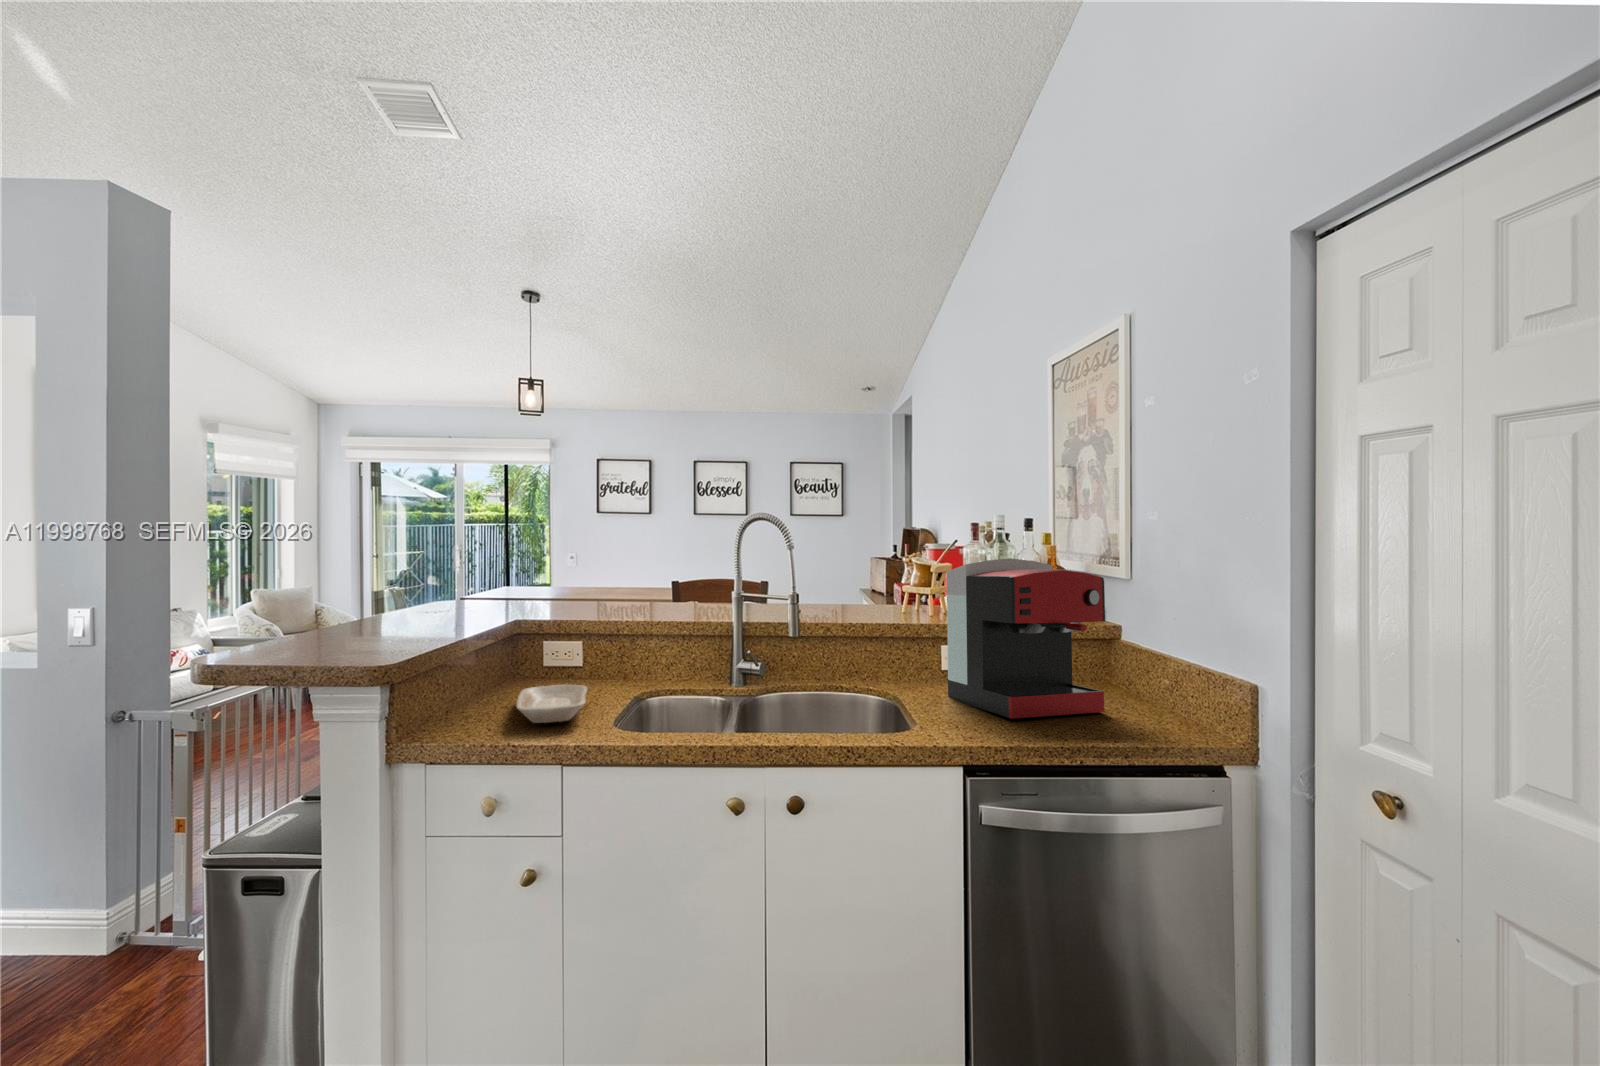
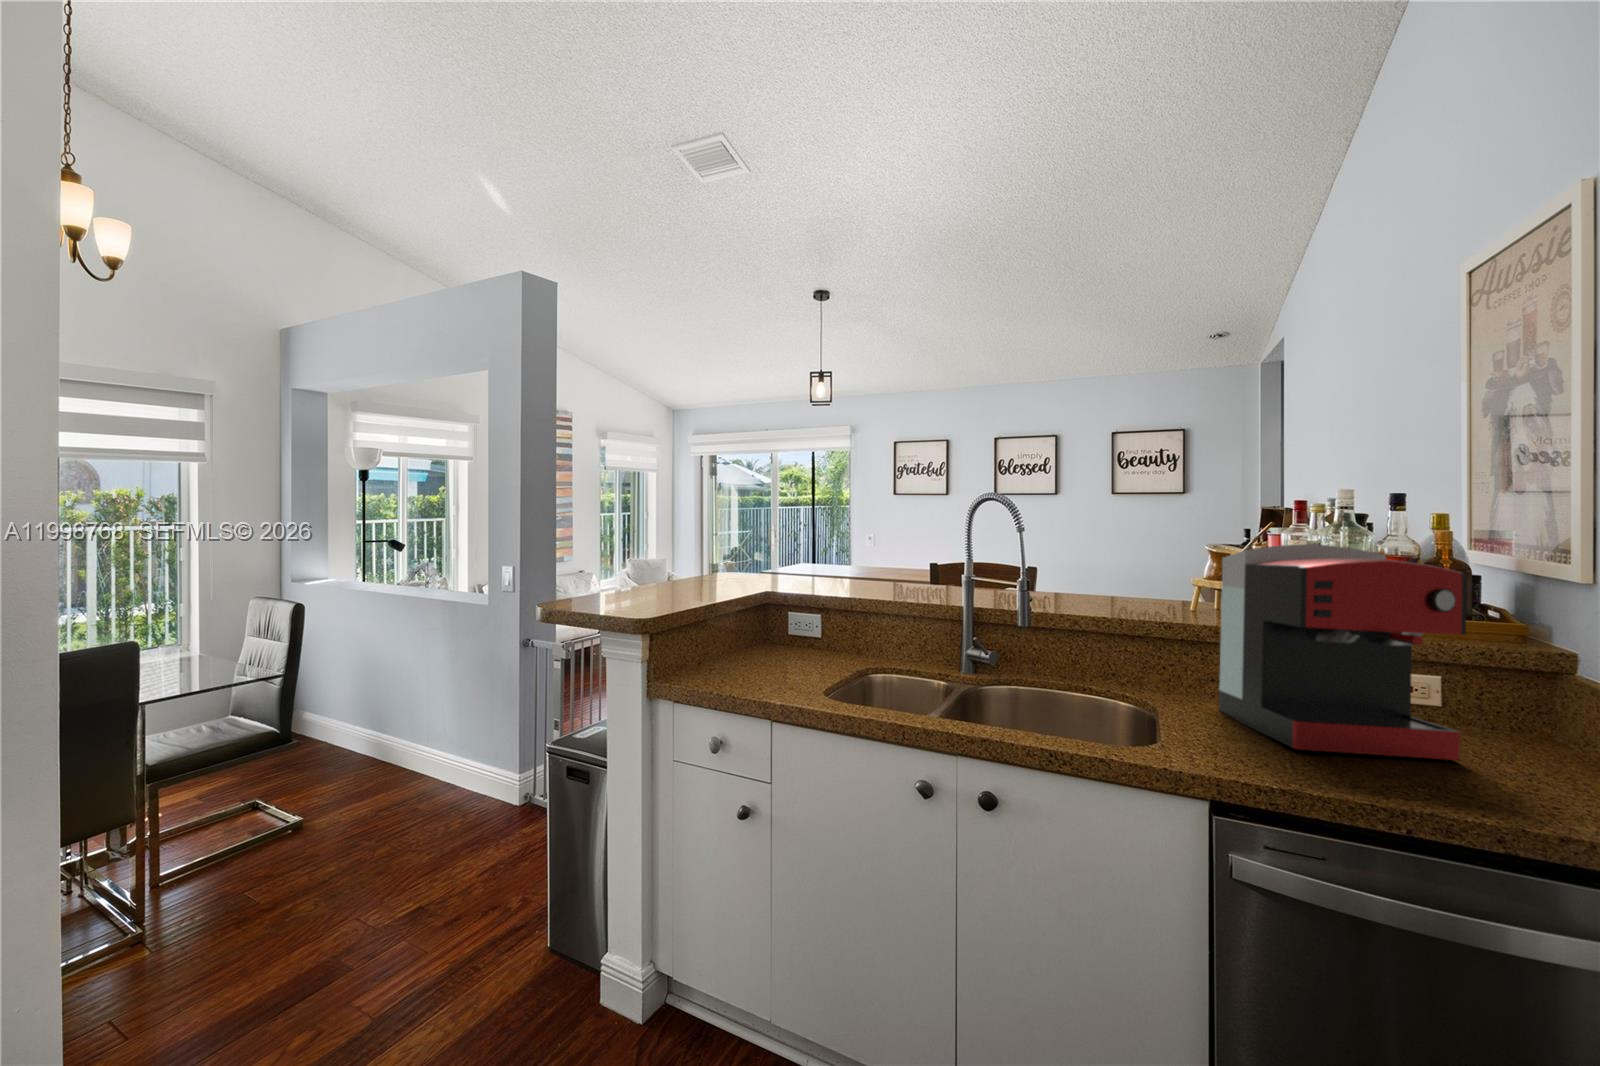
tray: present [517,685,587,723] -> none [738,650,813,685]

